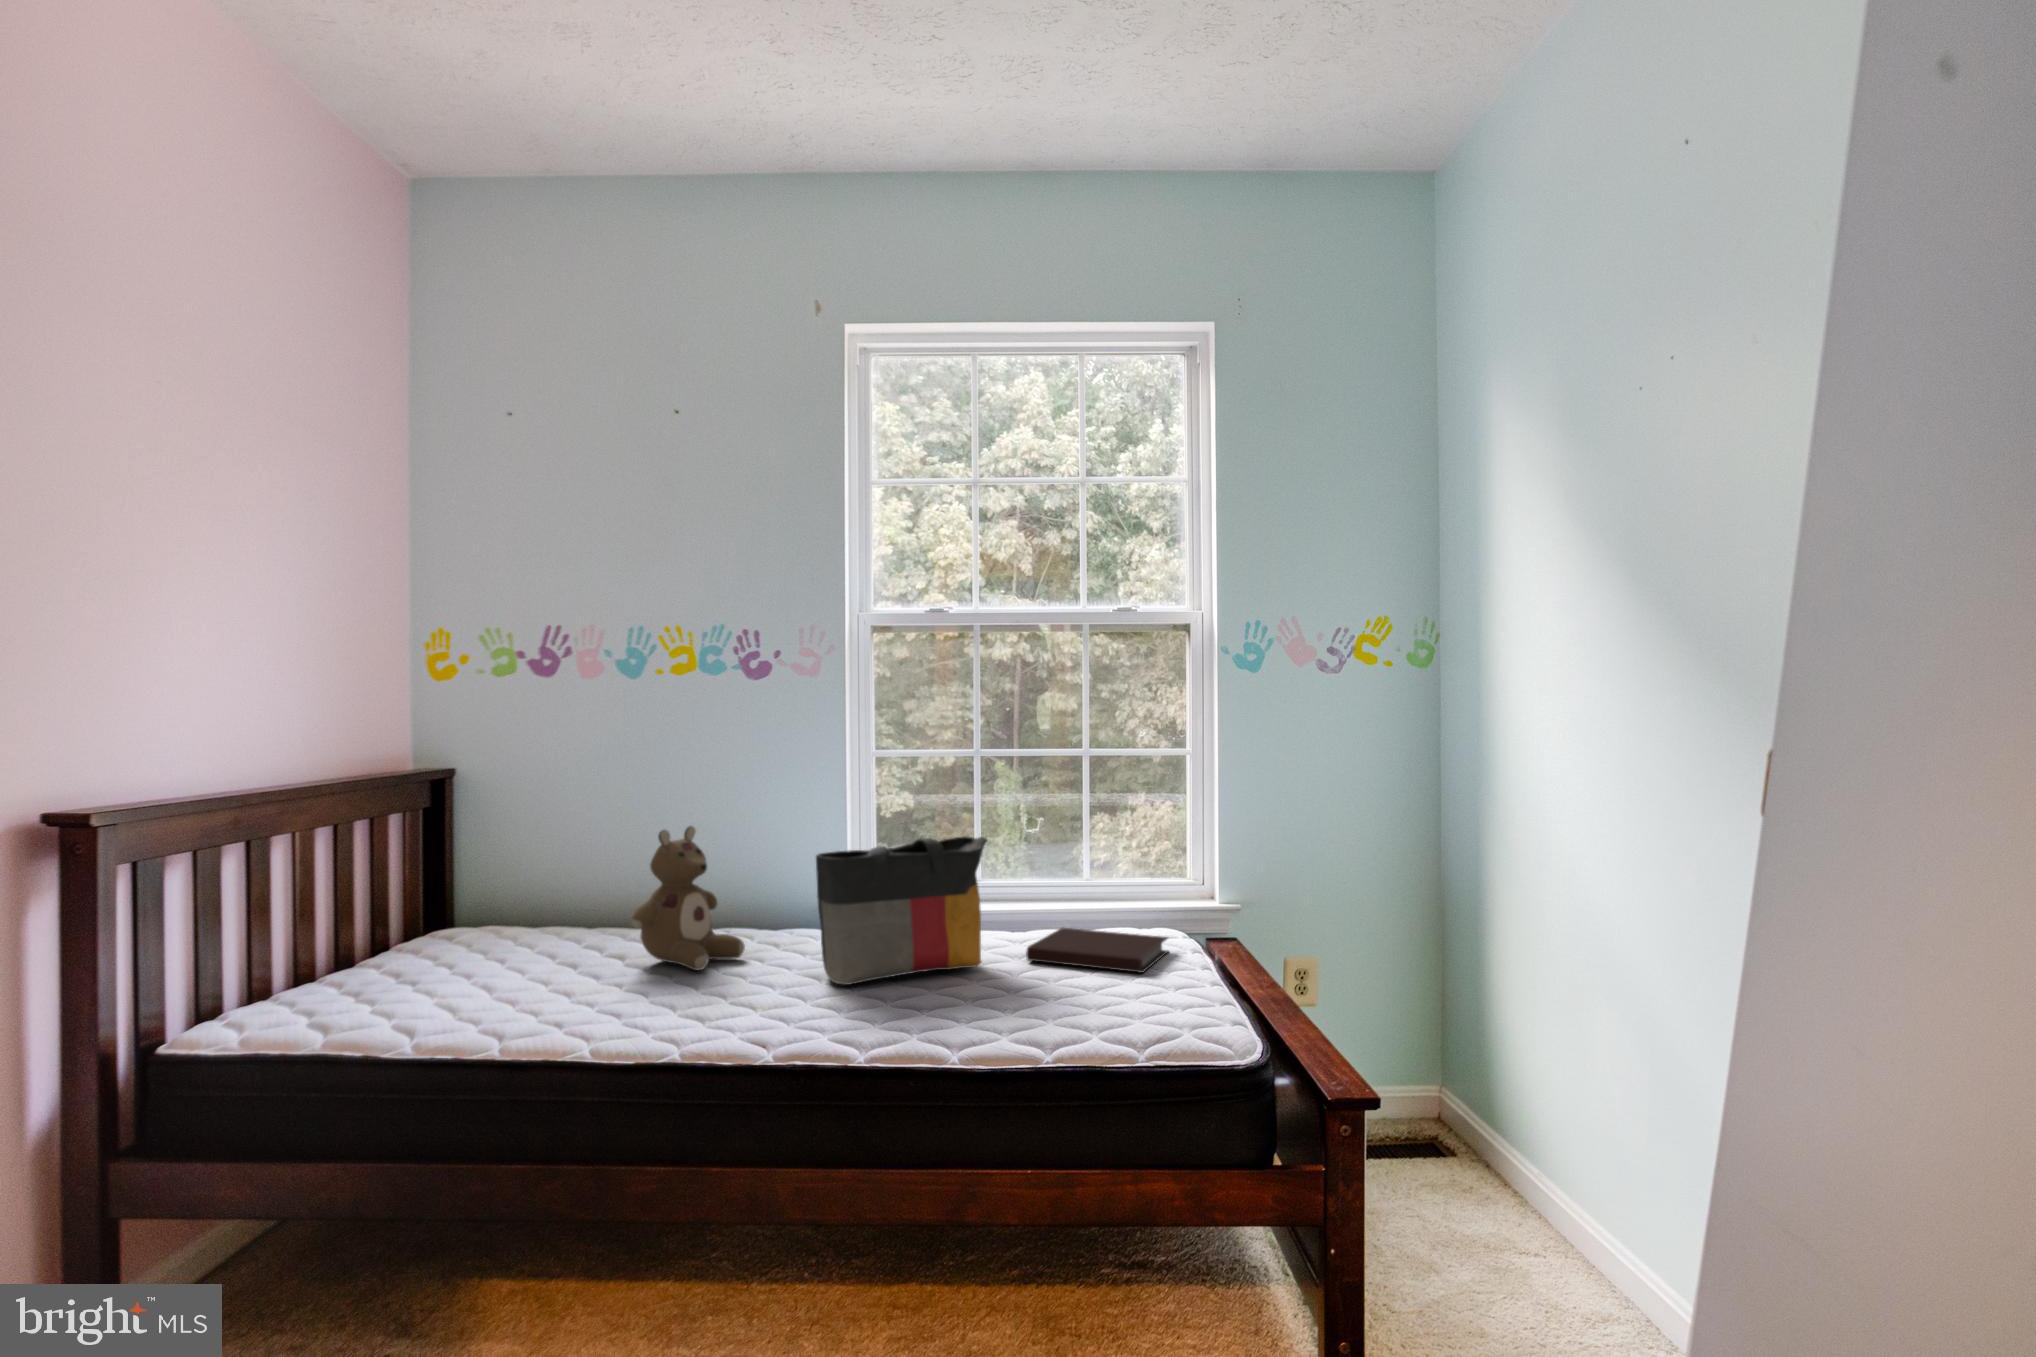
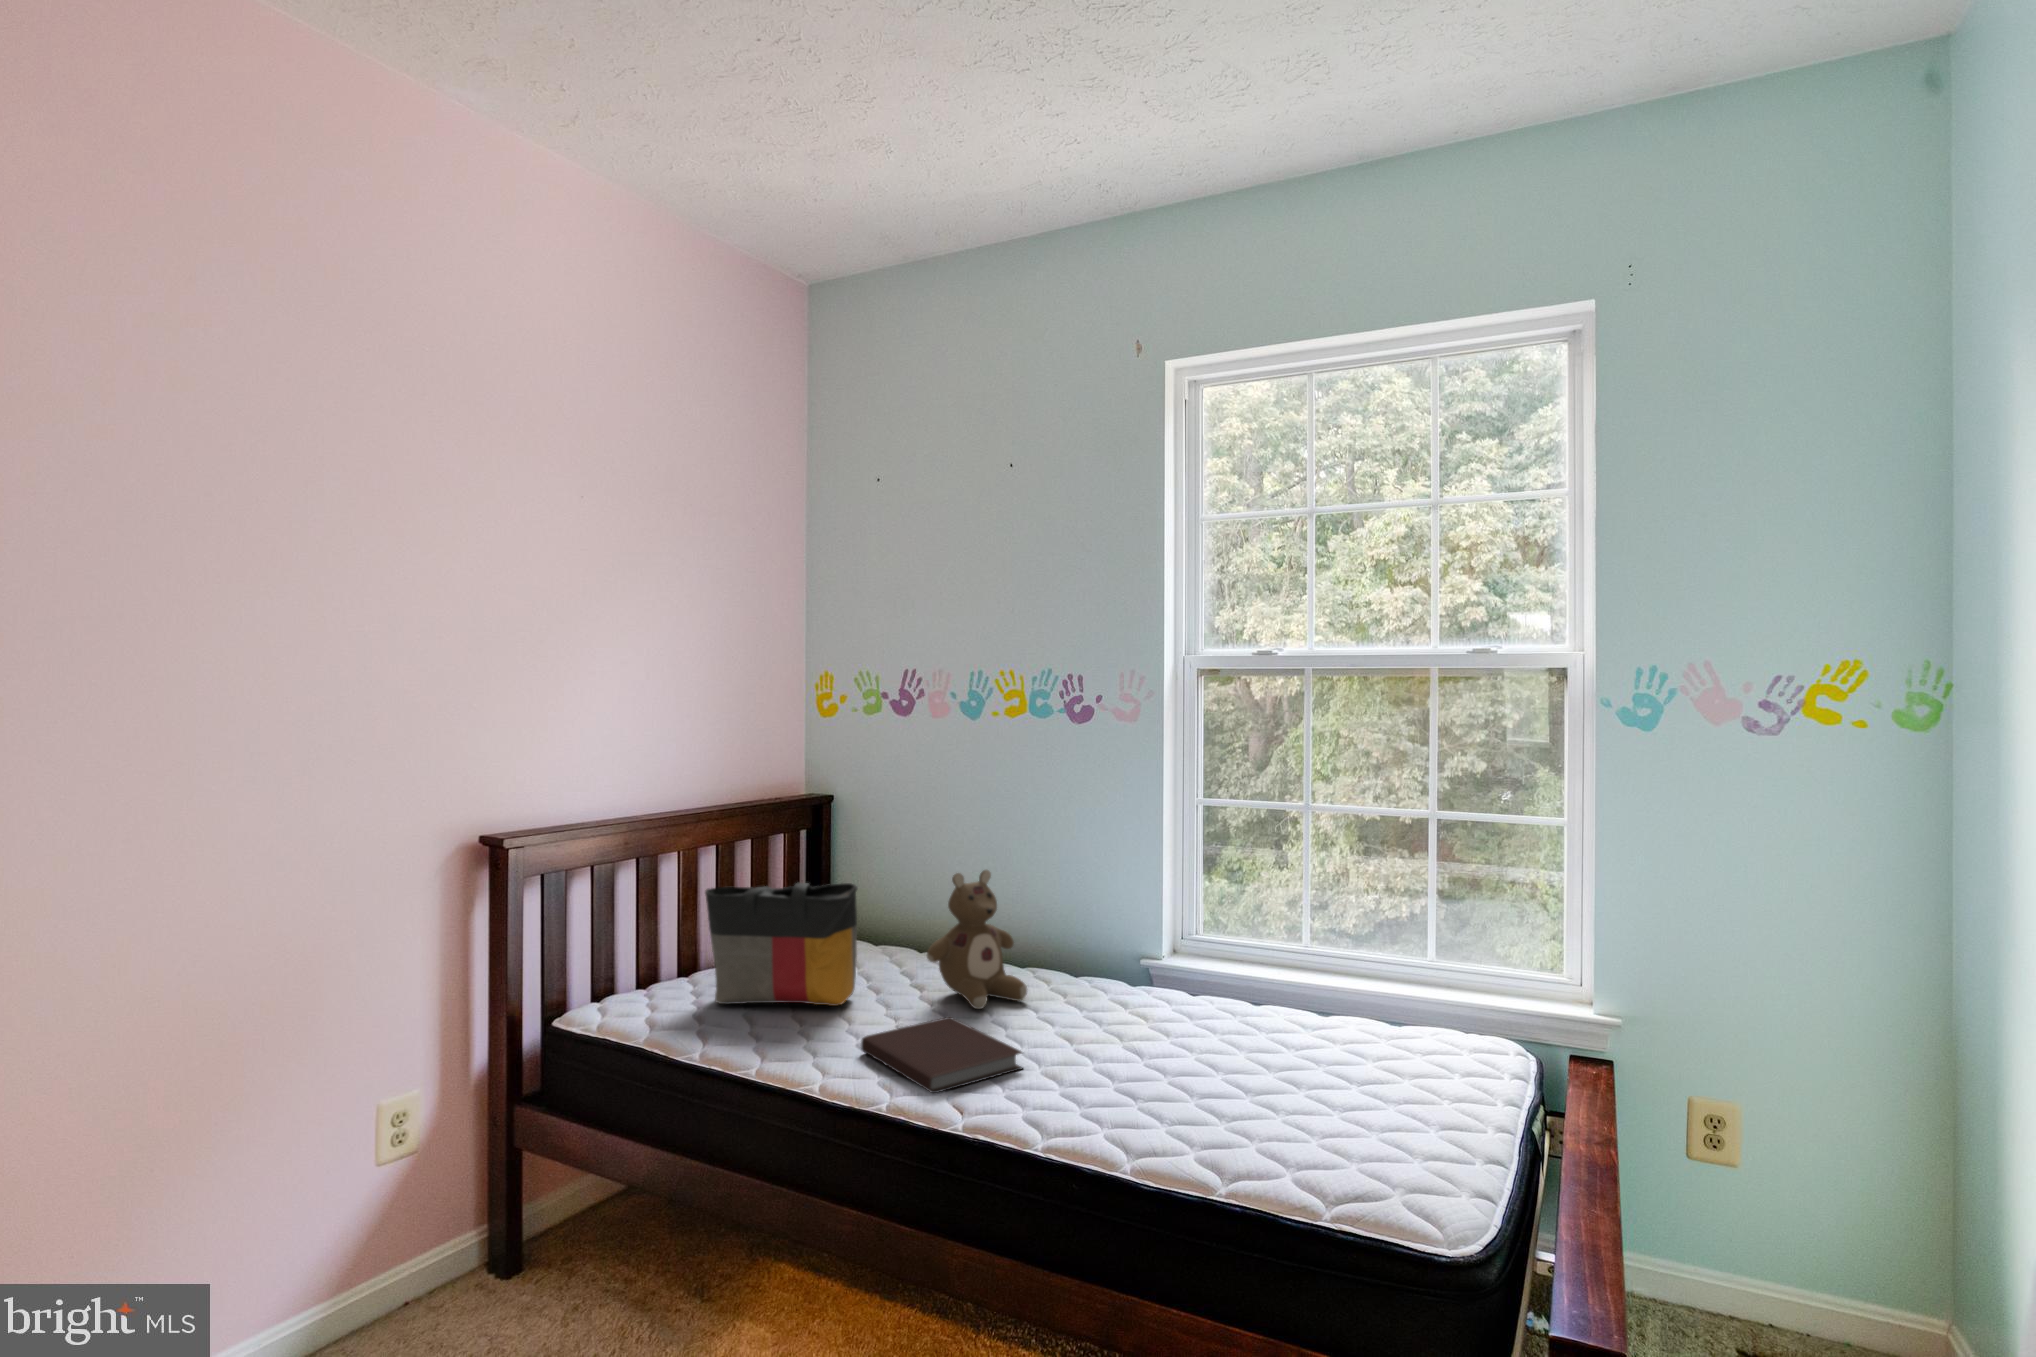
tote bag: present [816,836,987,985] -> present [705,883,858,1006]
notebook: present [1026,928,1168,973] -> present [861,1017,1022,1093]

